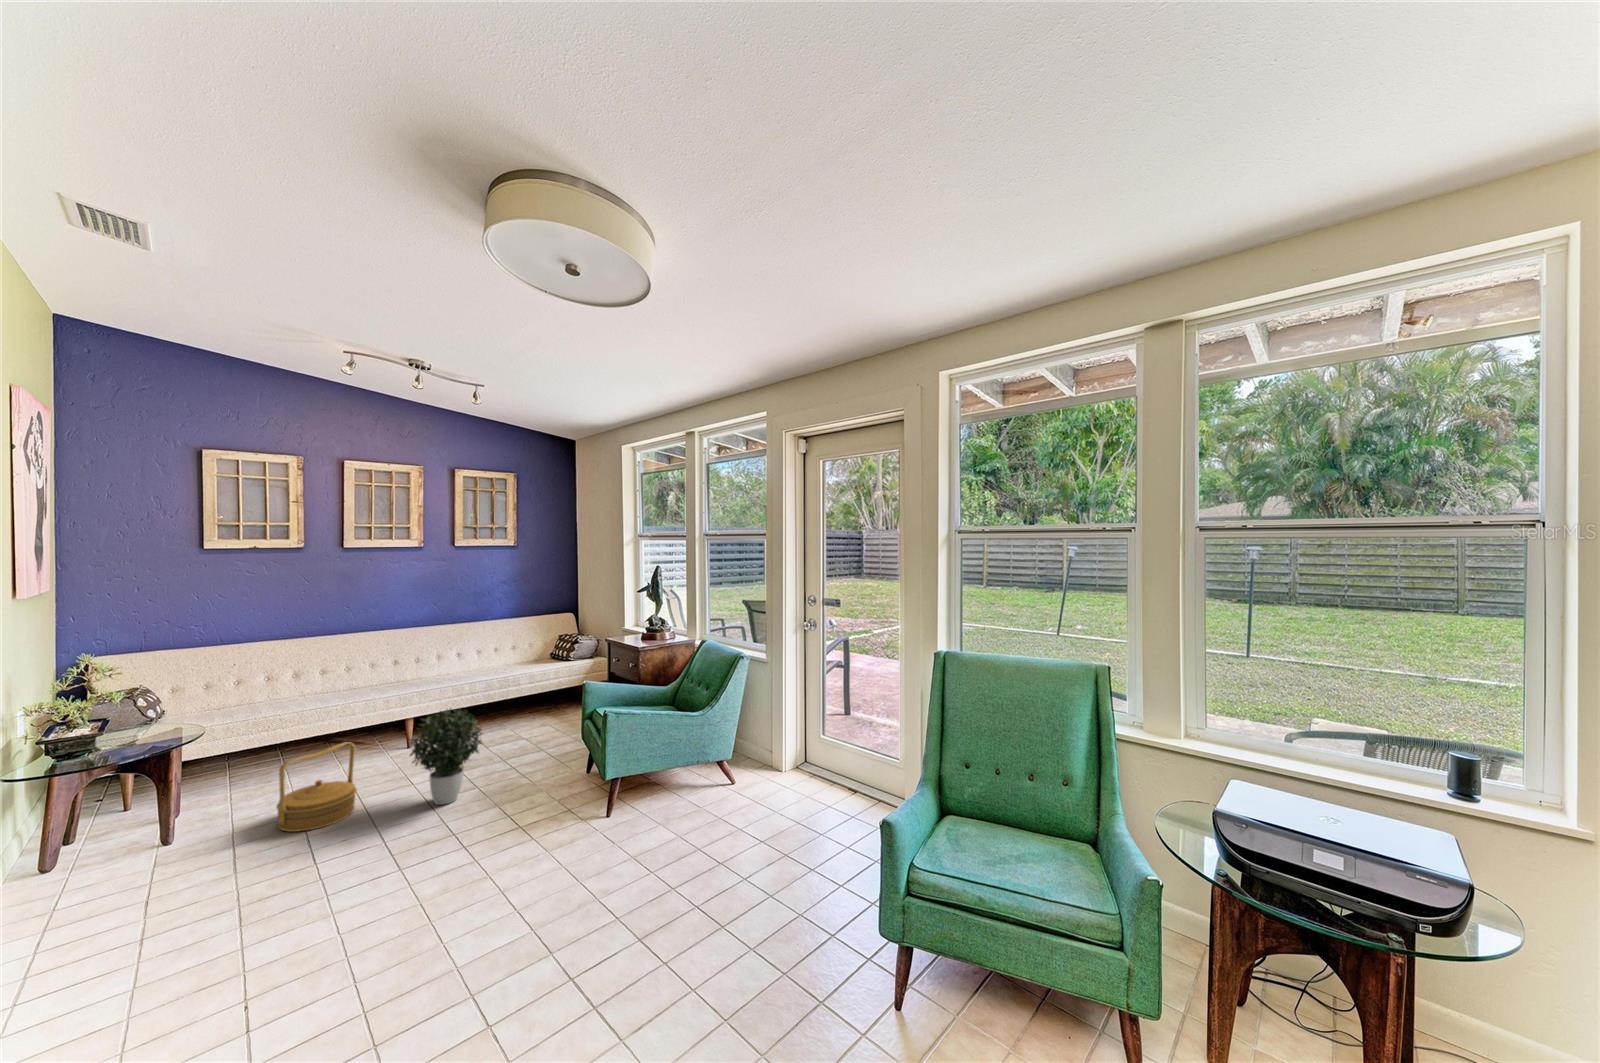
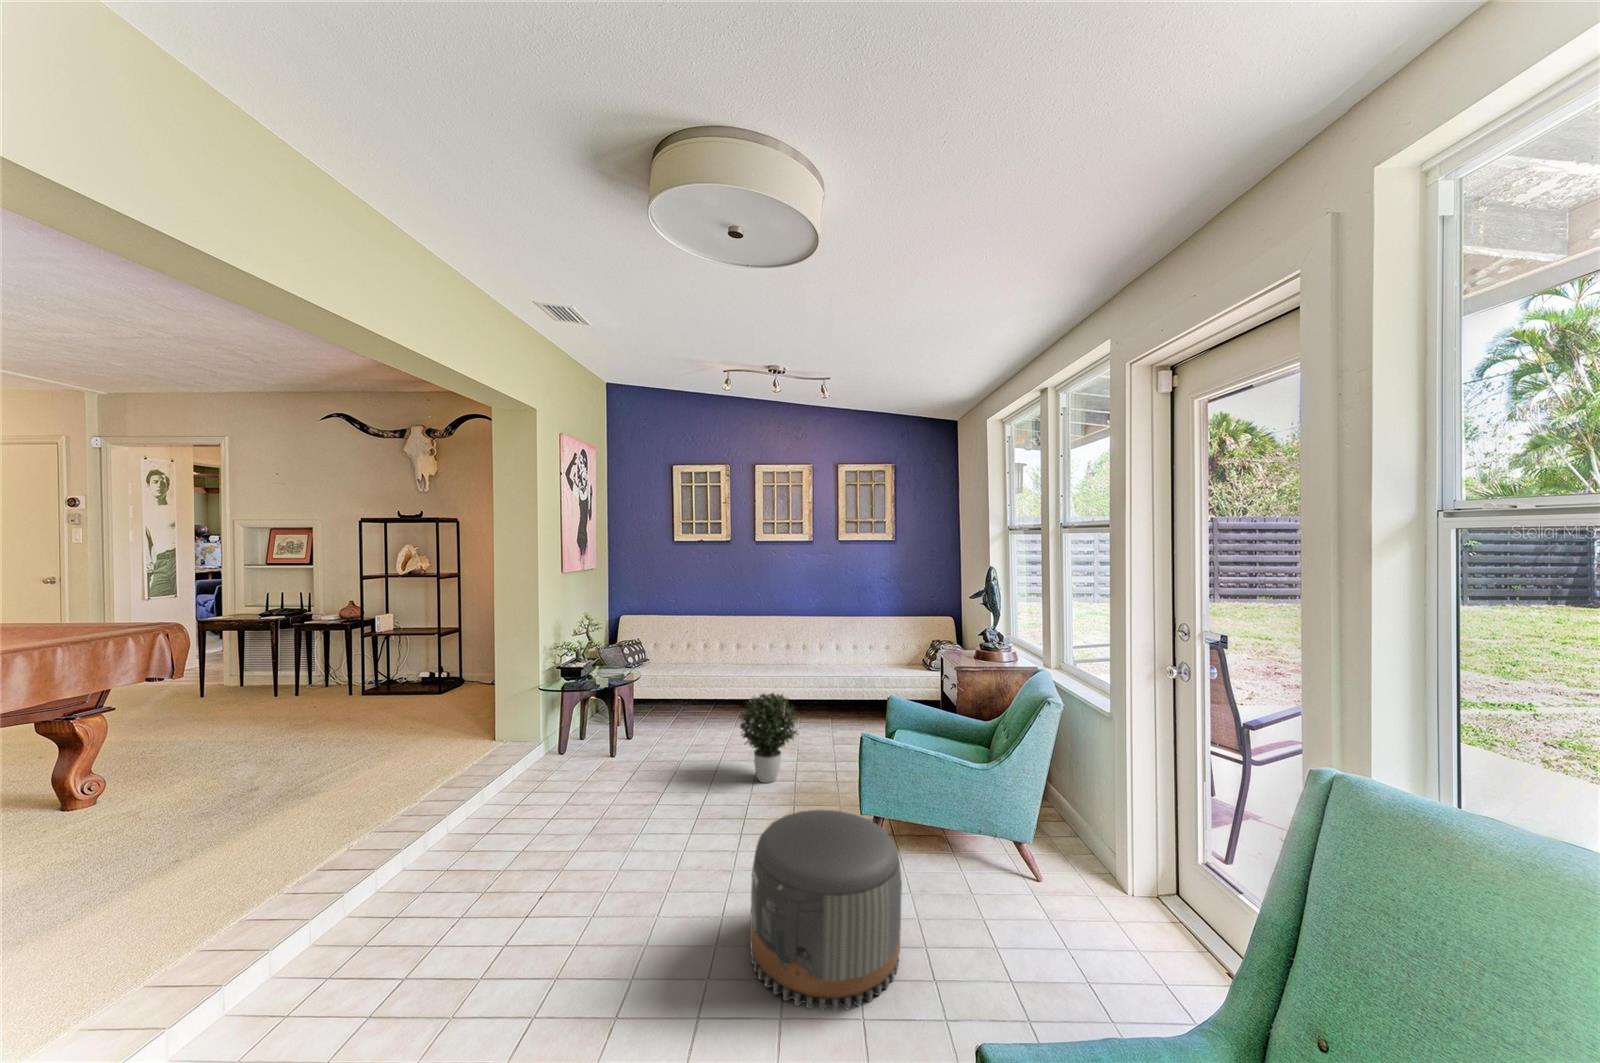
basket: present [277,742,357,832] -> none [663,703,718,770]
pouf: none [567,770,693,920] -> present [750,810,902,1011]

